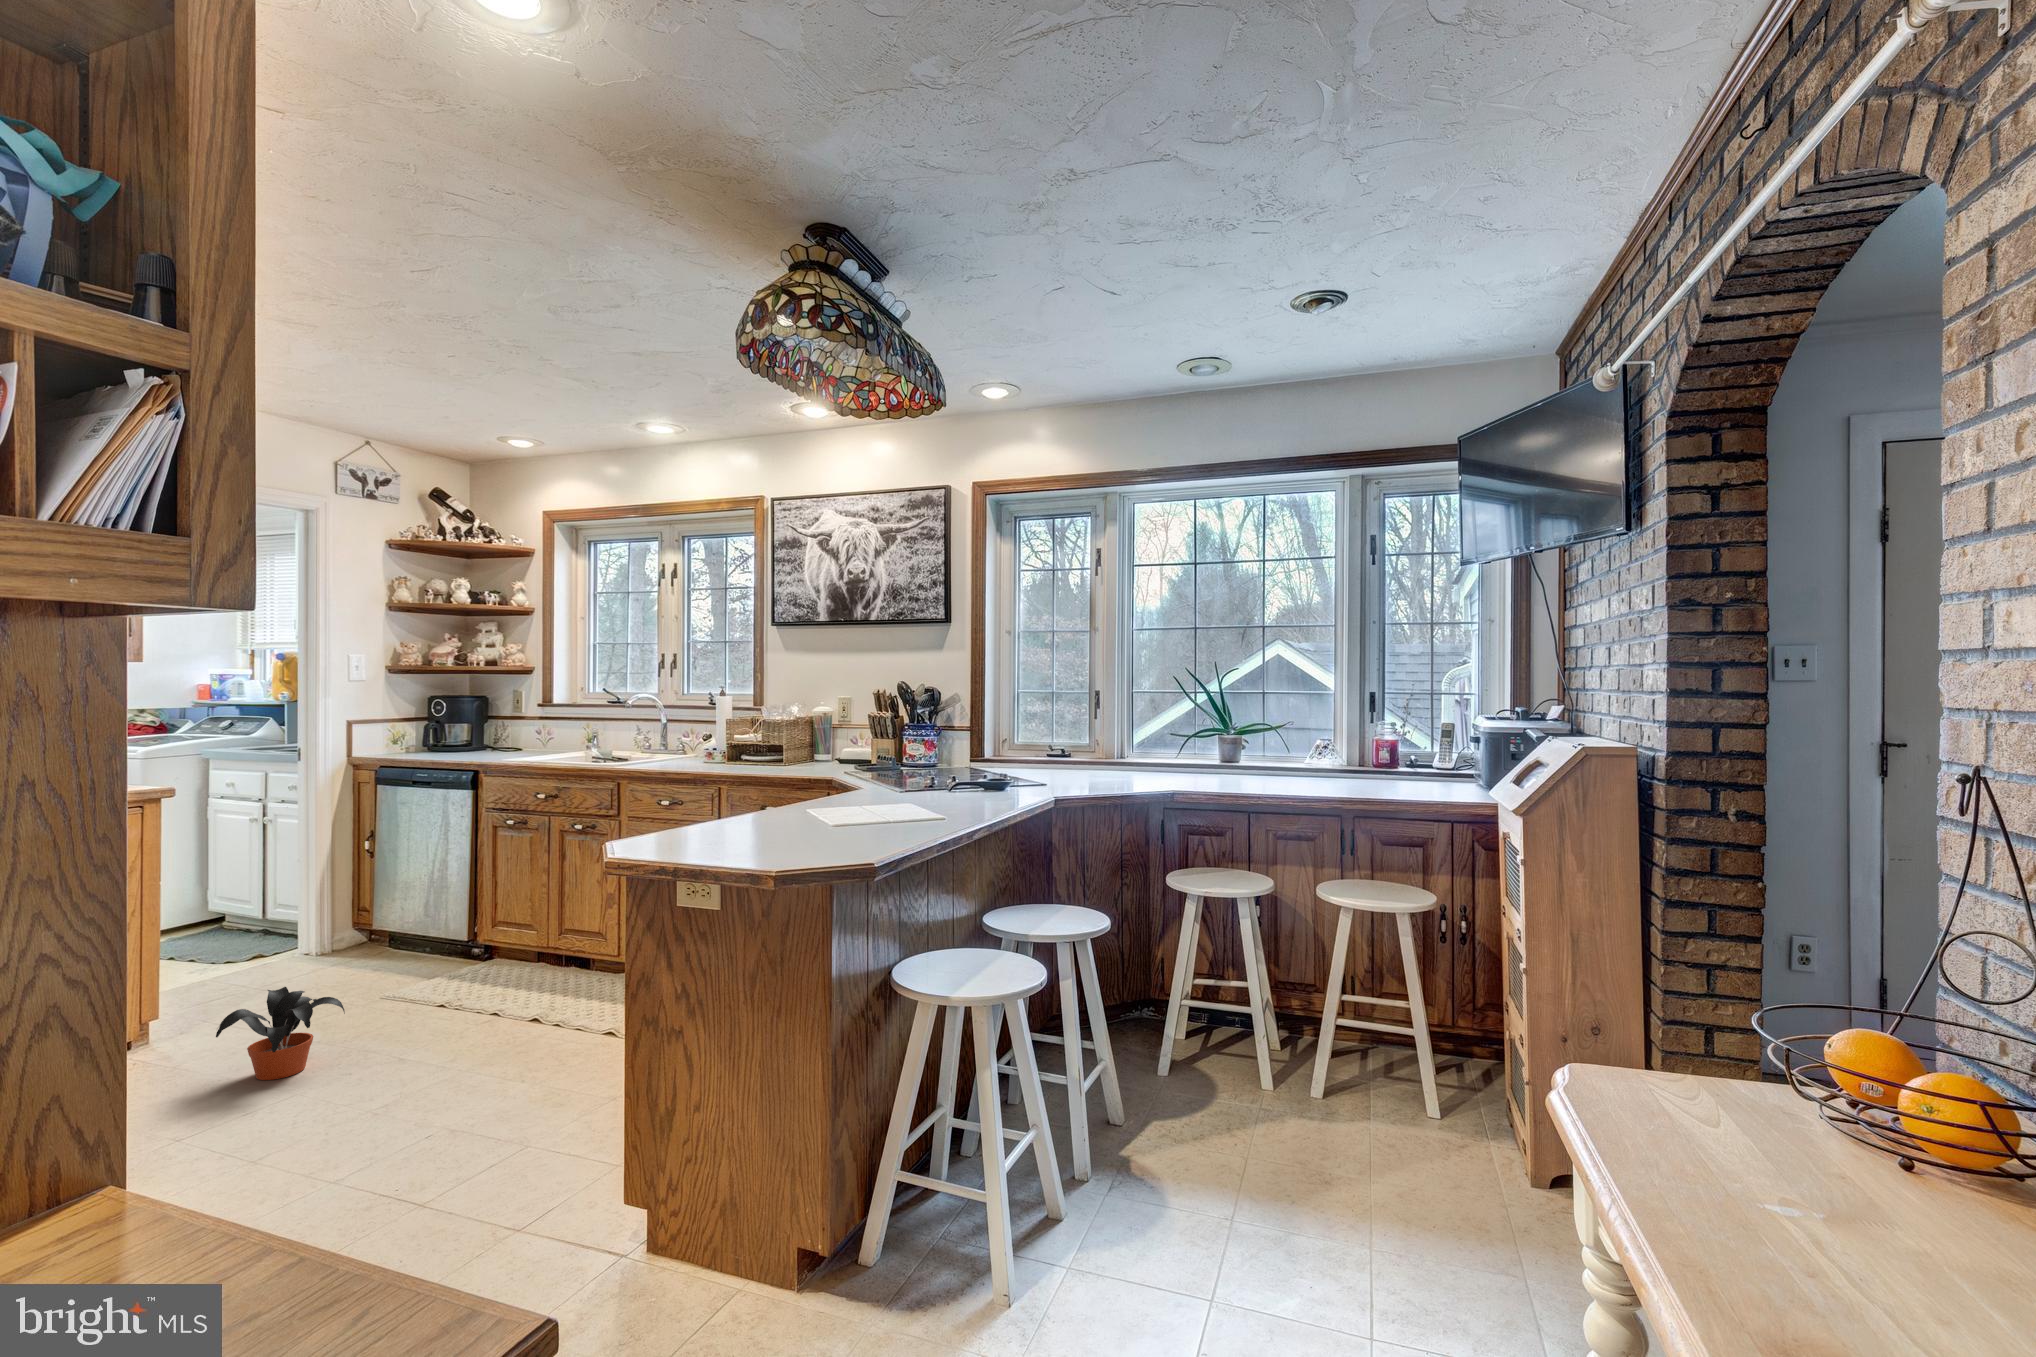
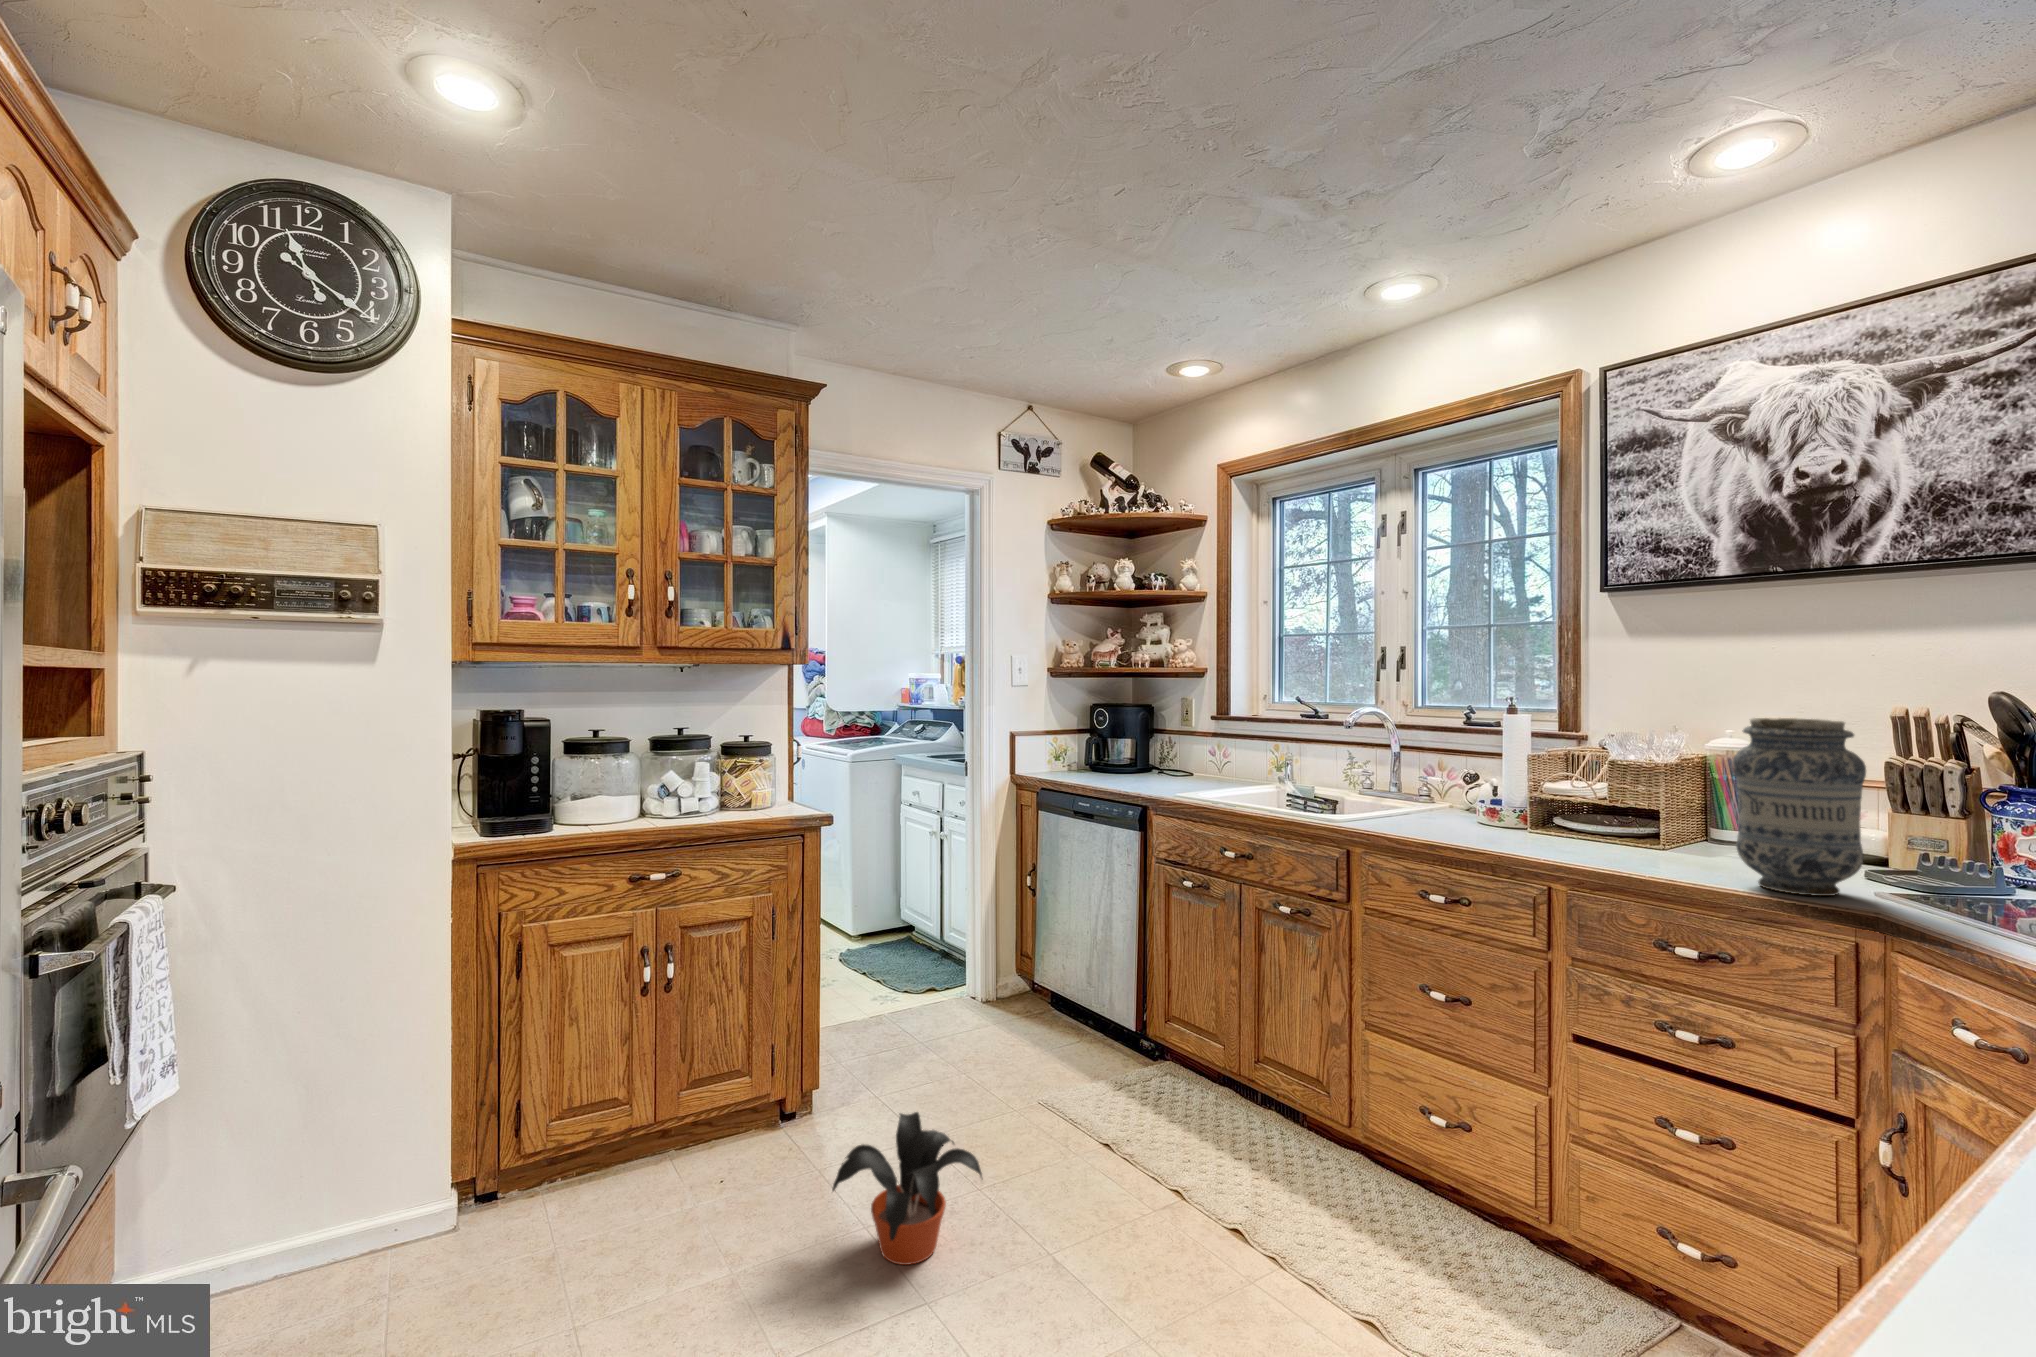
vase: none [785,694,832,772] -> present [1733,718,1866,896]

